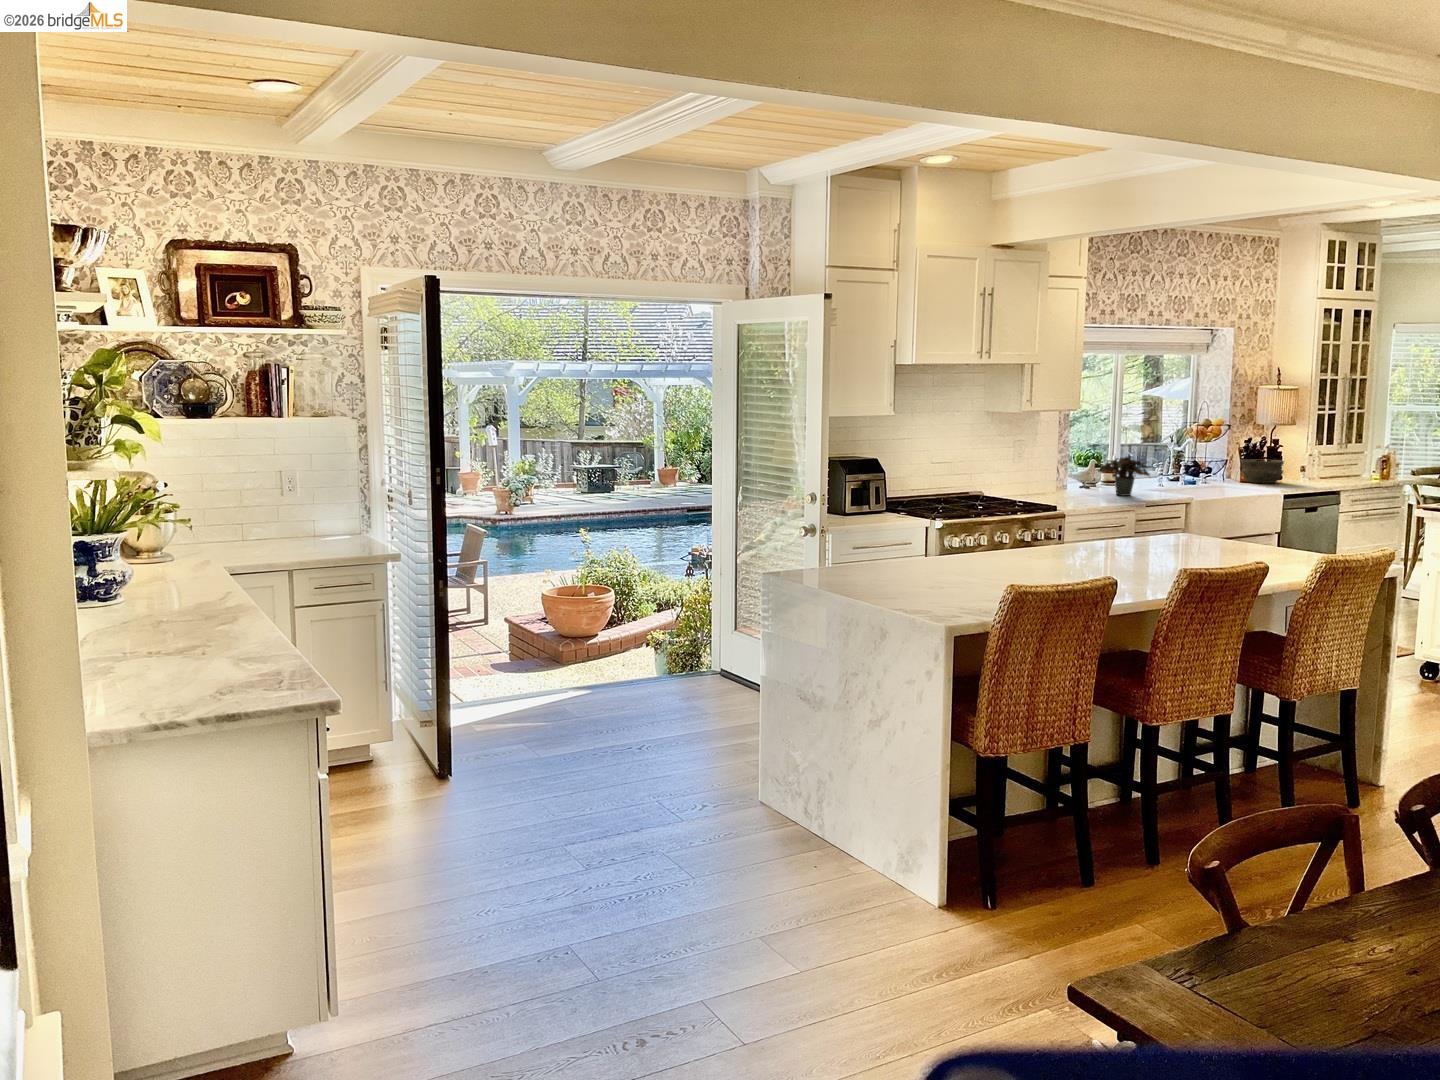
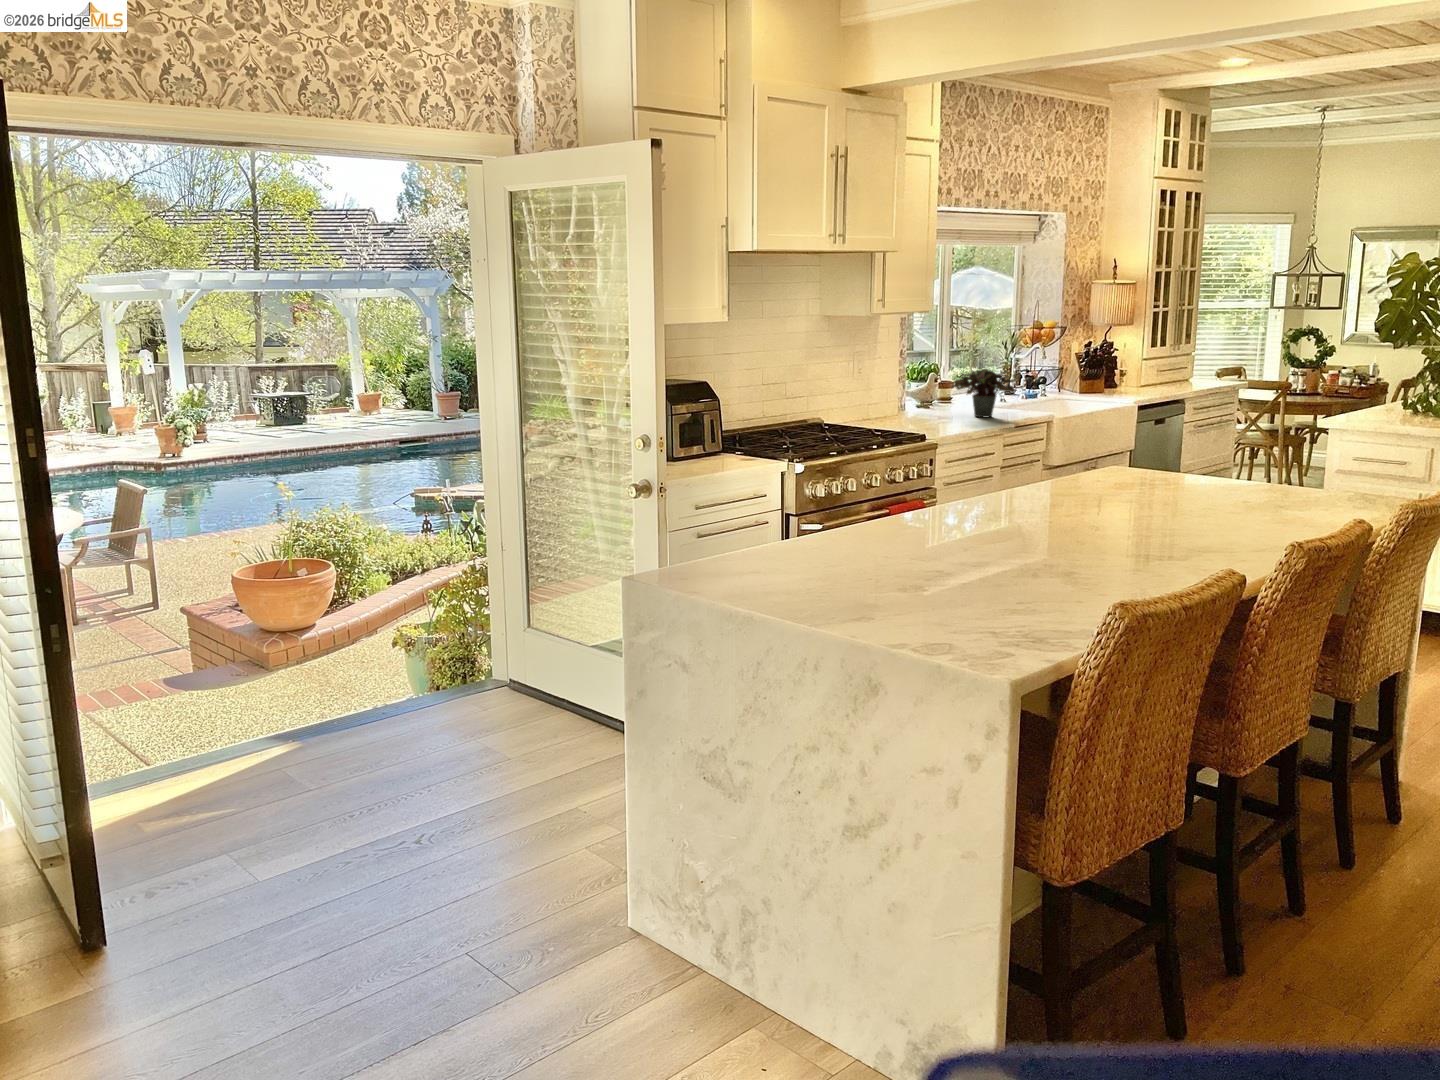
bowl: present [1240,460,1284,483] -> none [1079,366,1127,393]

